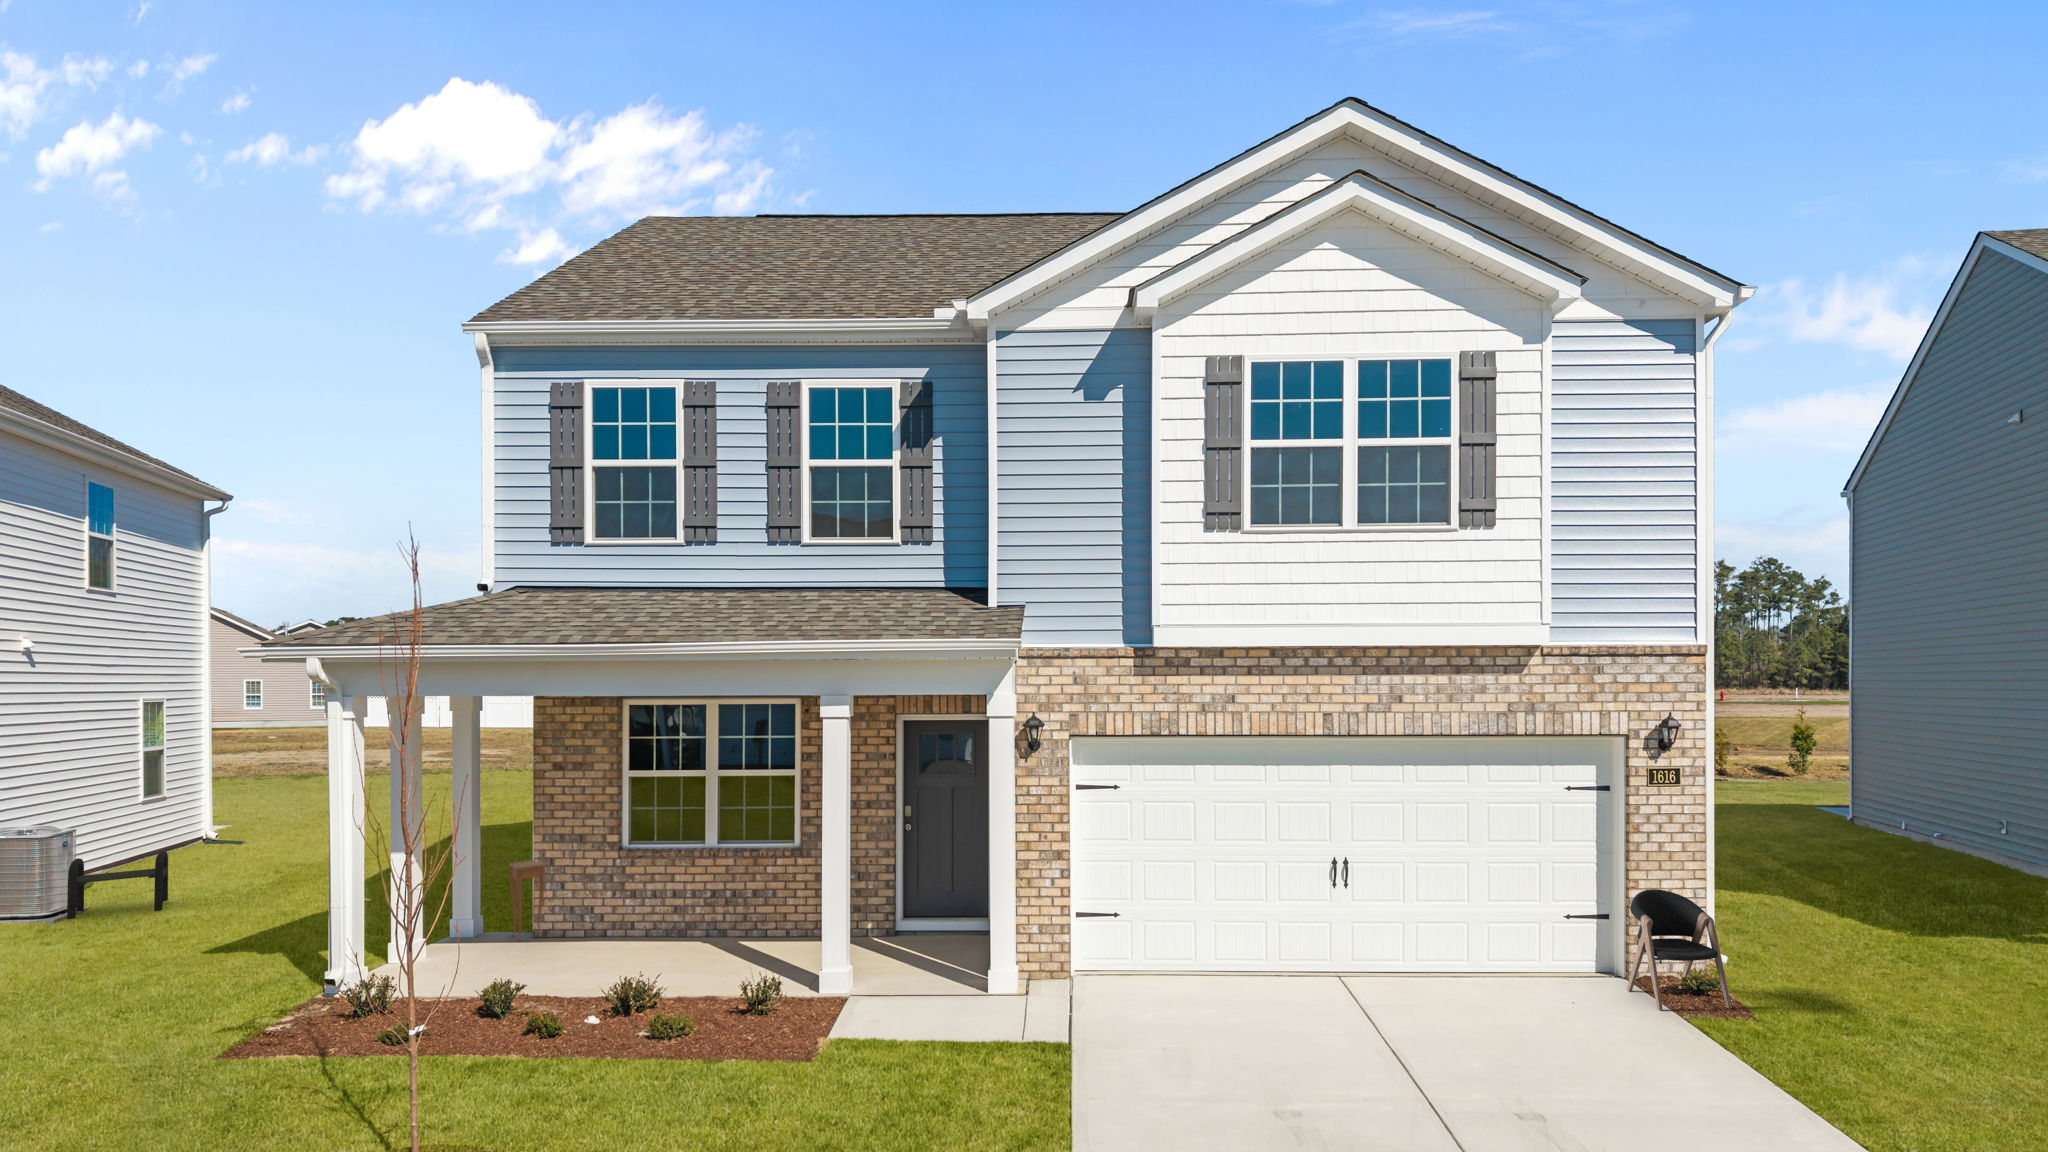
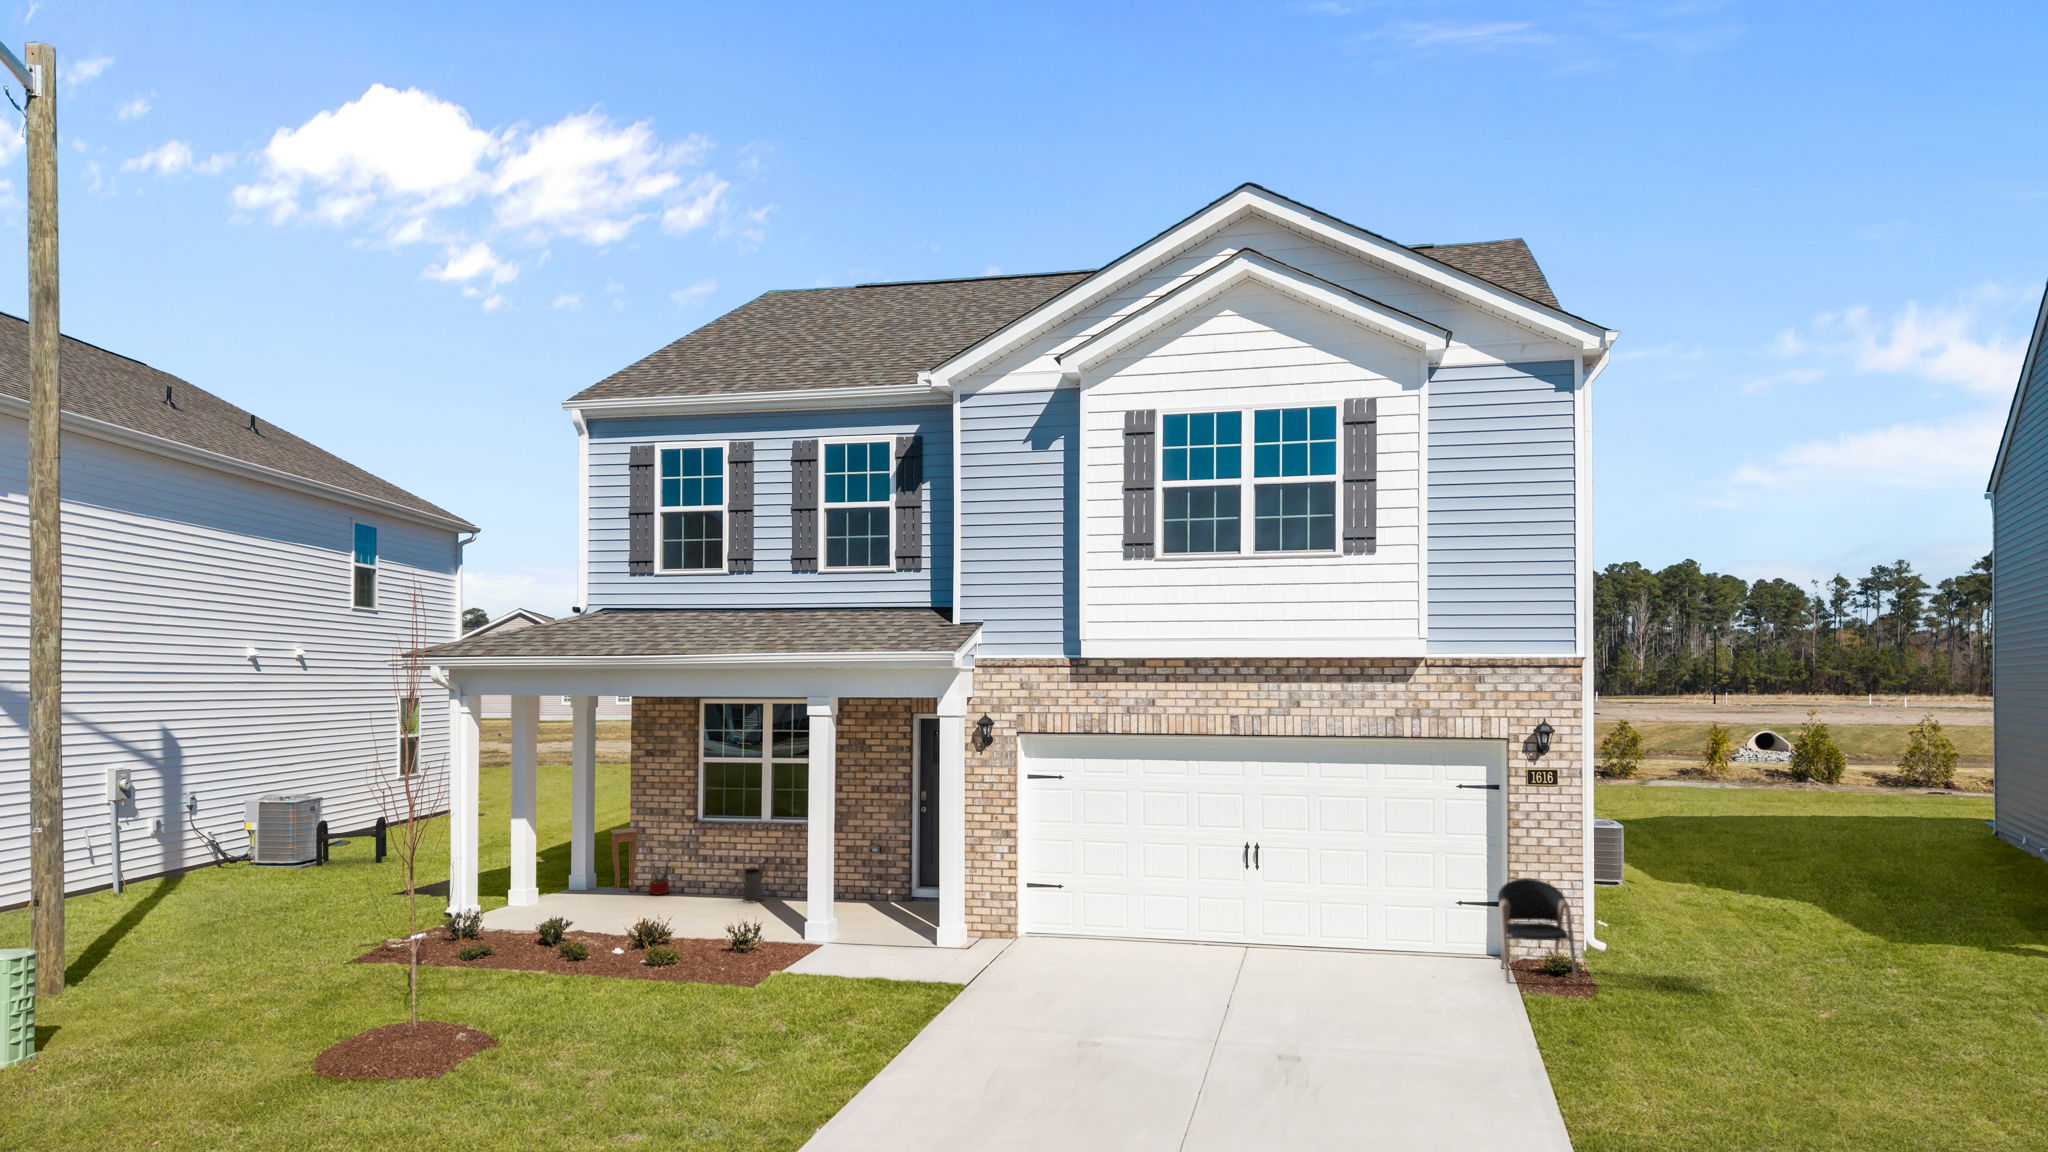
decorative plant: none [560,879,606,944] -> present [649,857,678,894]
watering can: none [692,895,718,949] -> present [743,862,765,903]

